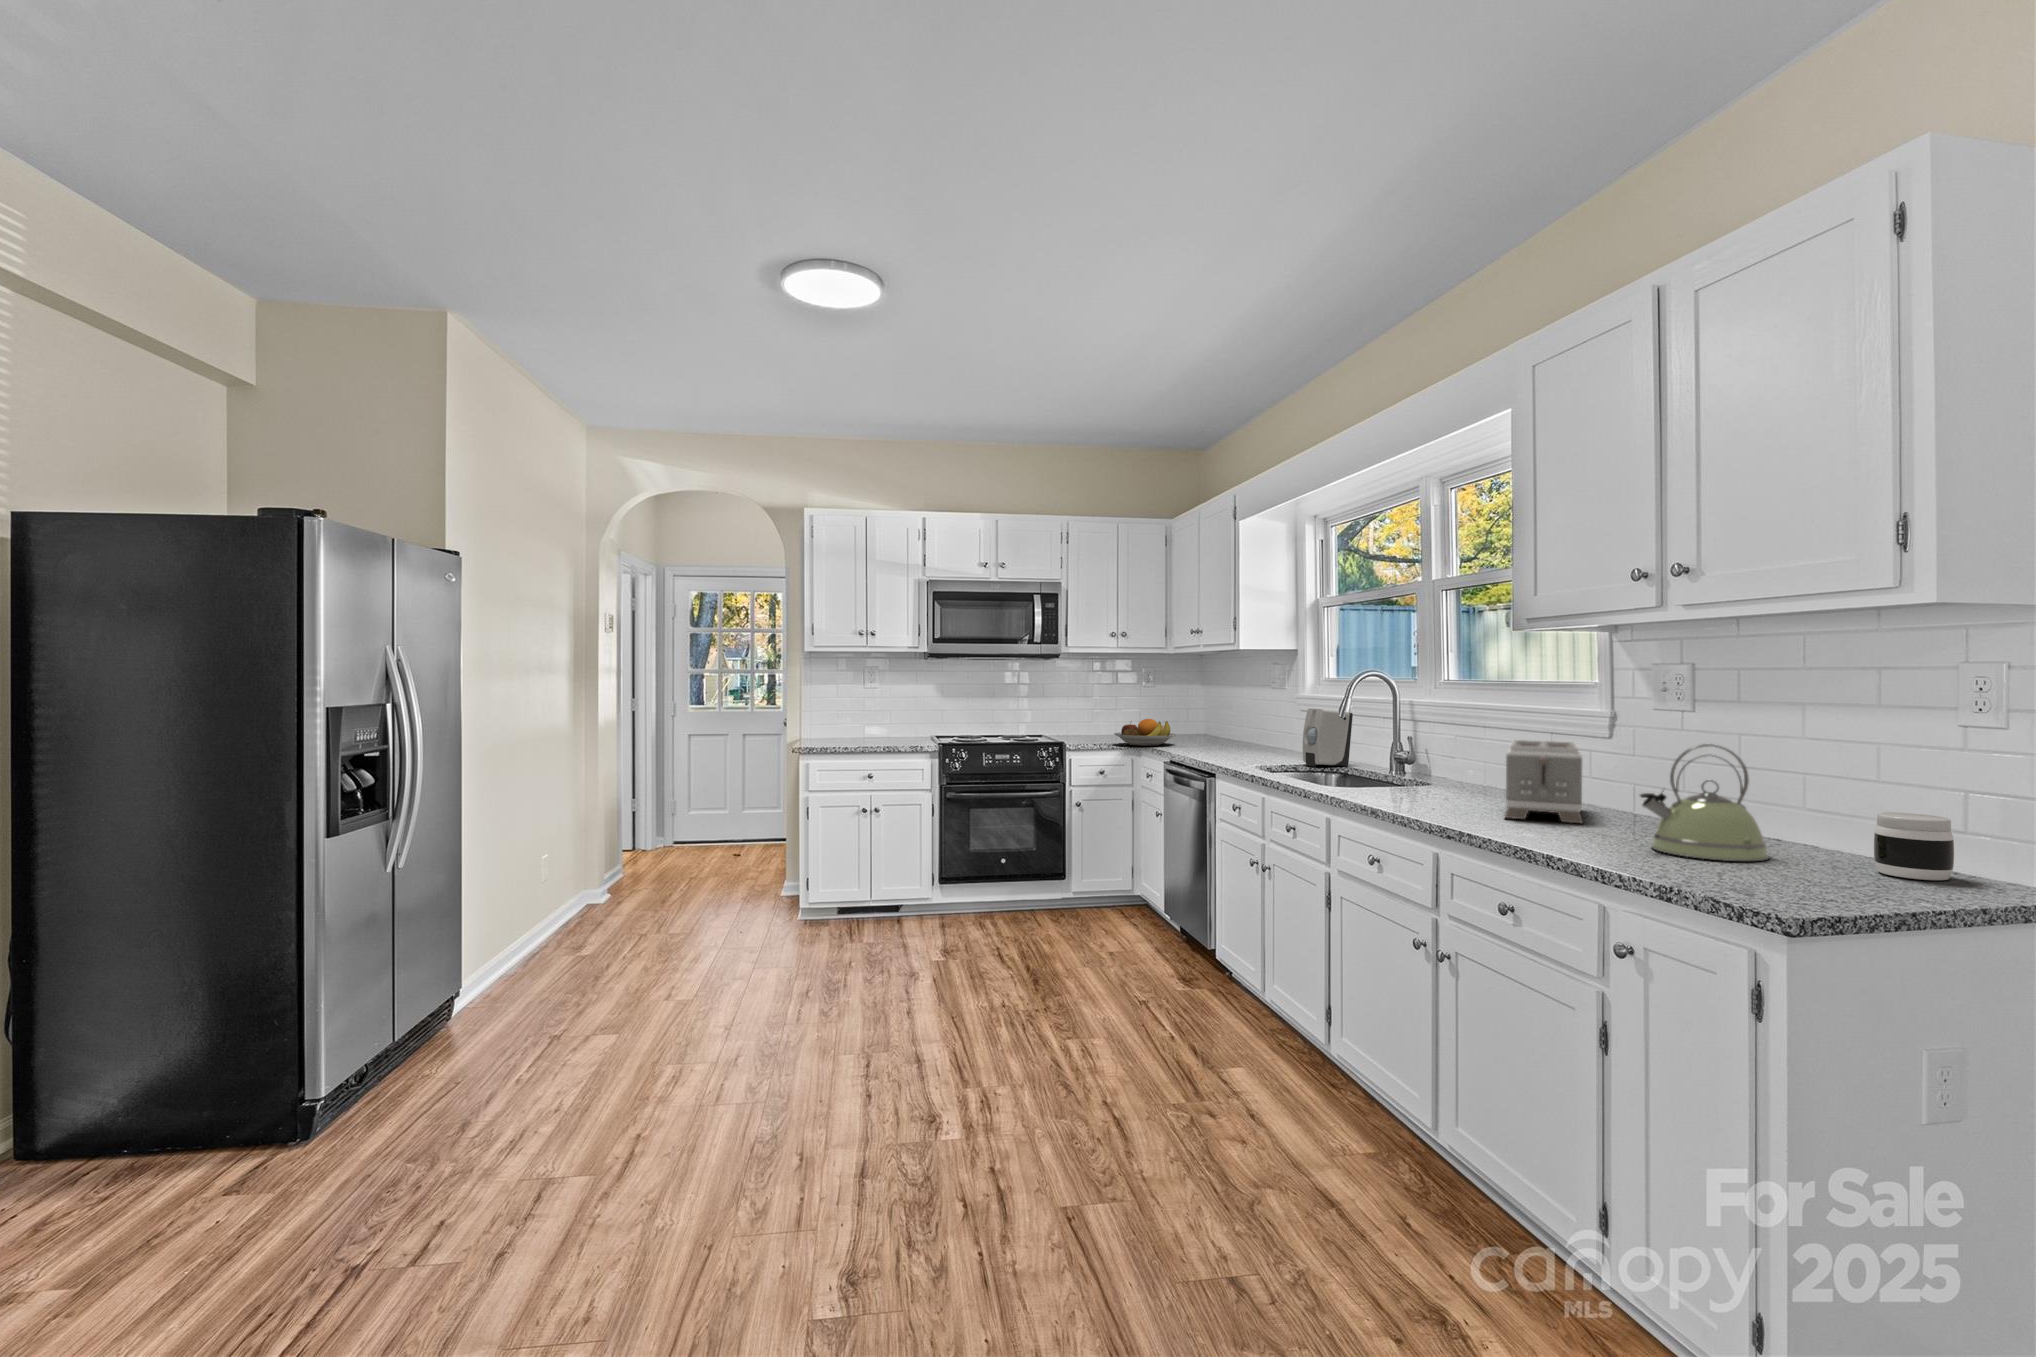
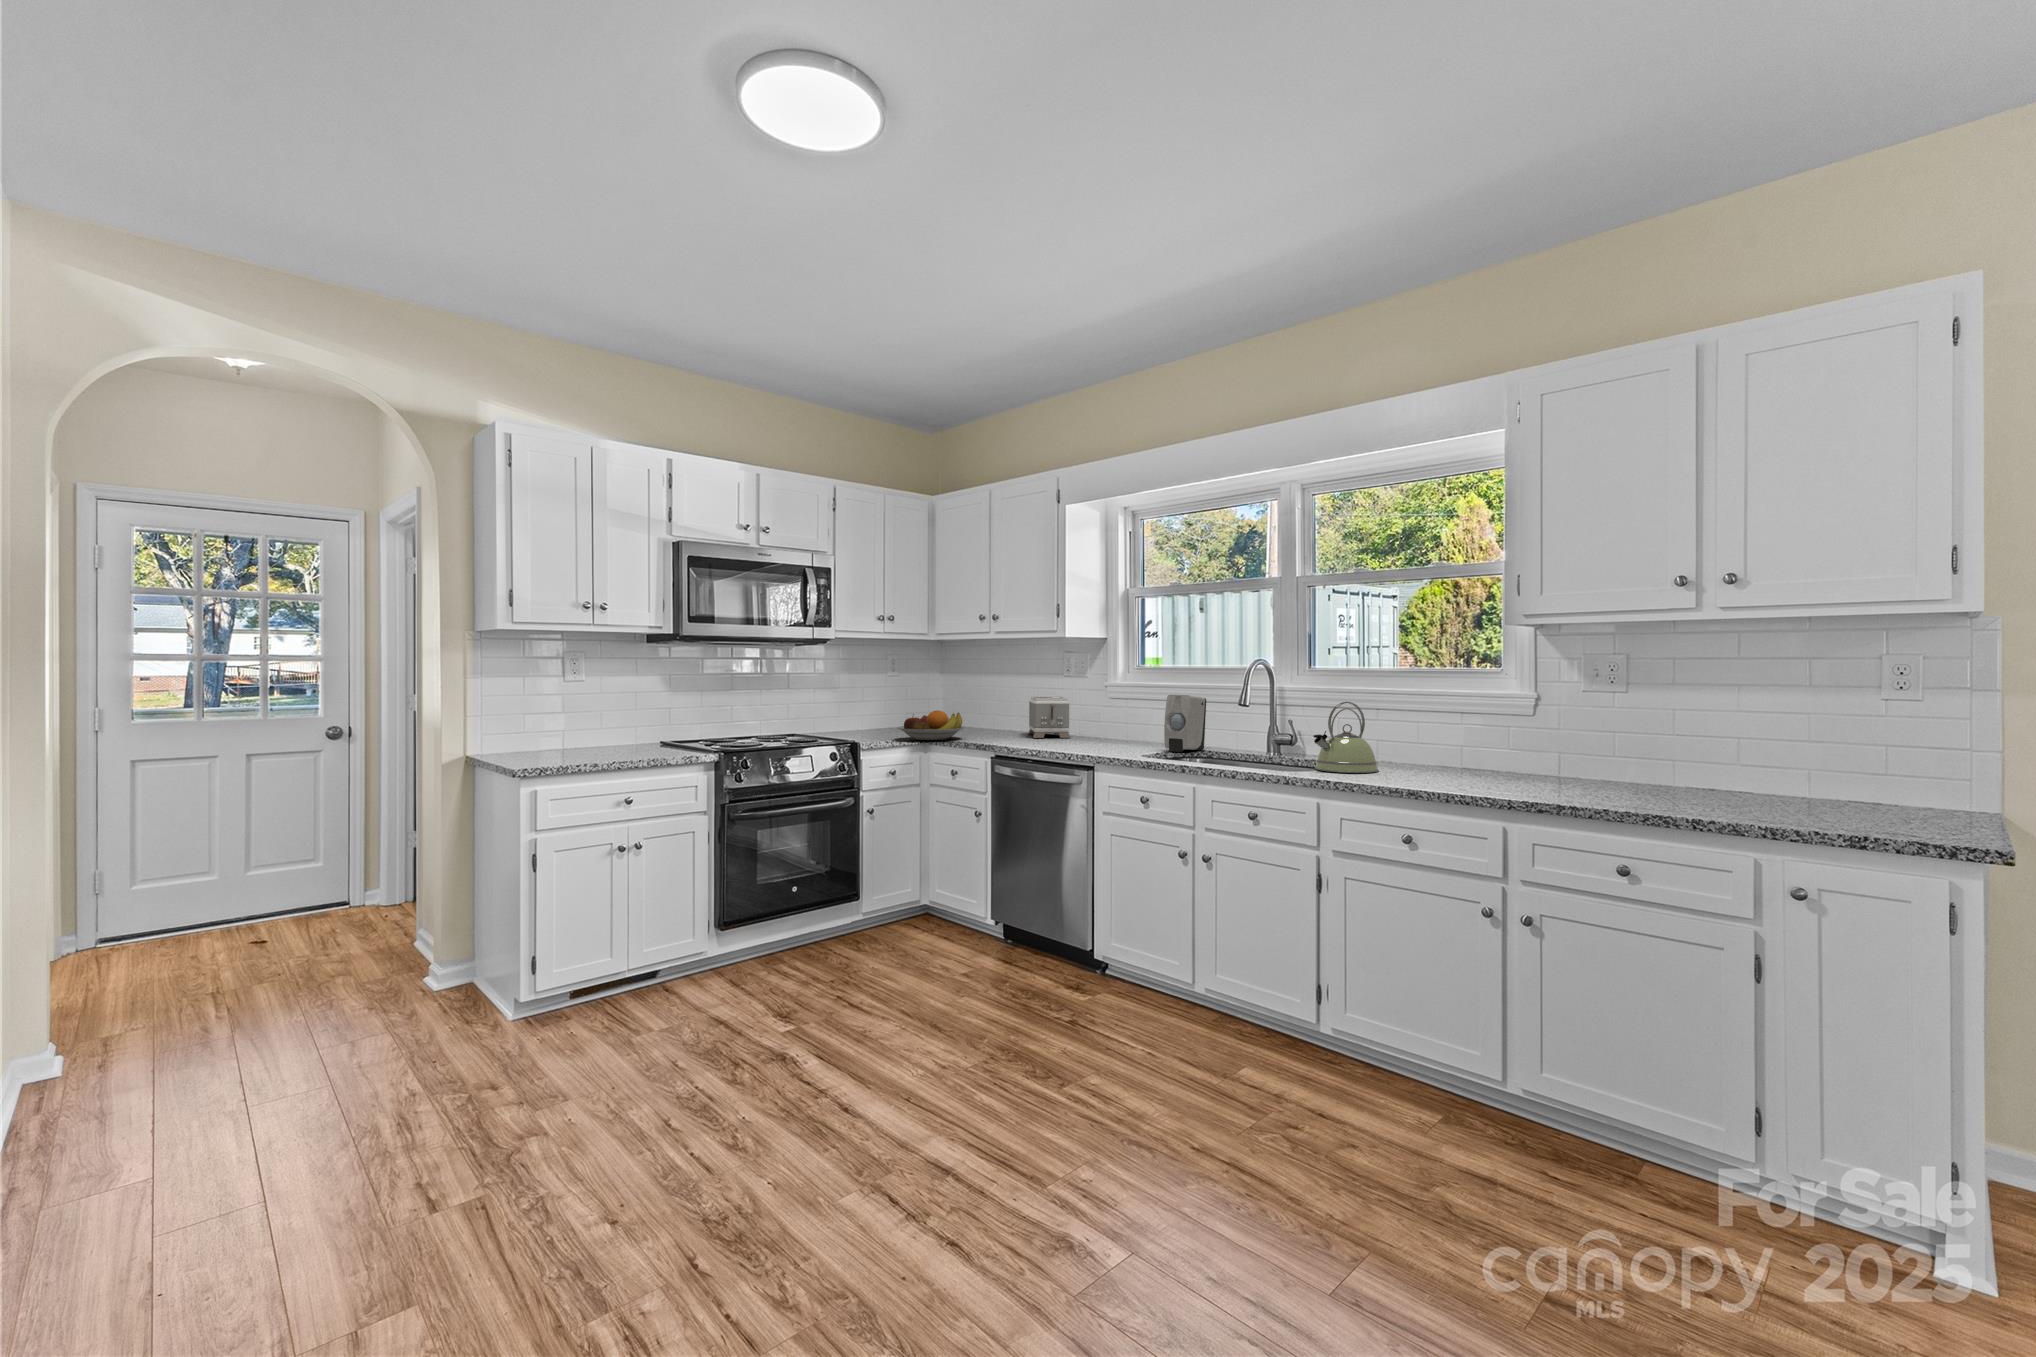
toaster: present [1505,740,1583,823] -> present [1028,697,1070,738]
kettle: present [1640,744,1769,861] -> present [1313,702,1379,773]
jar: present [1874,812,1954,880] -> none [1869,761,1930,810]

